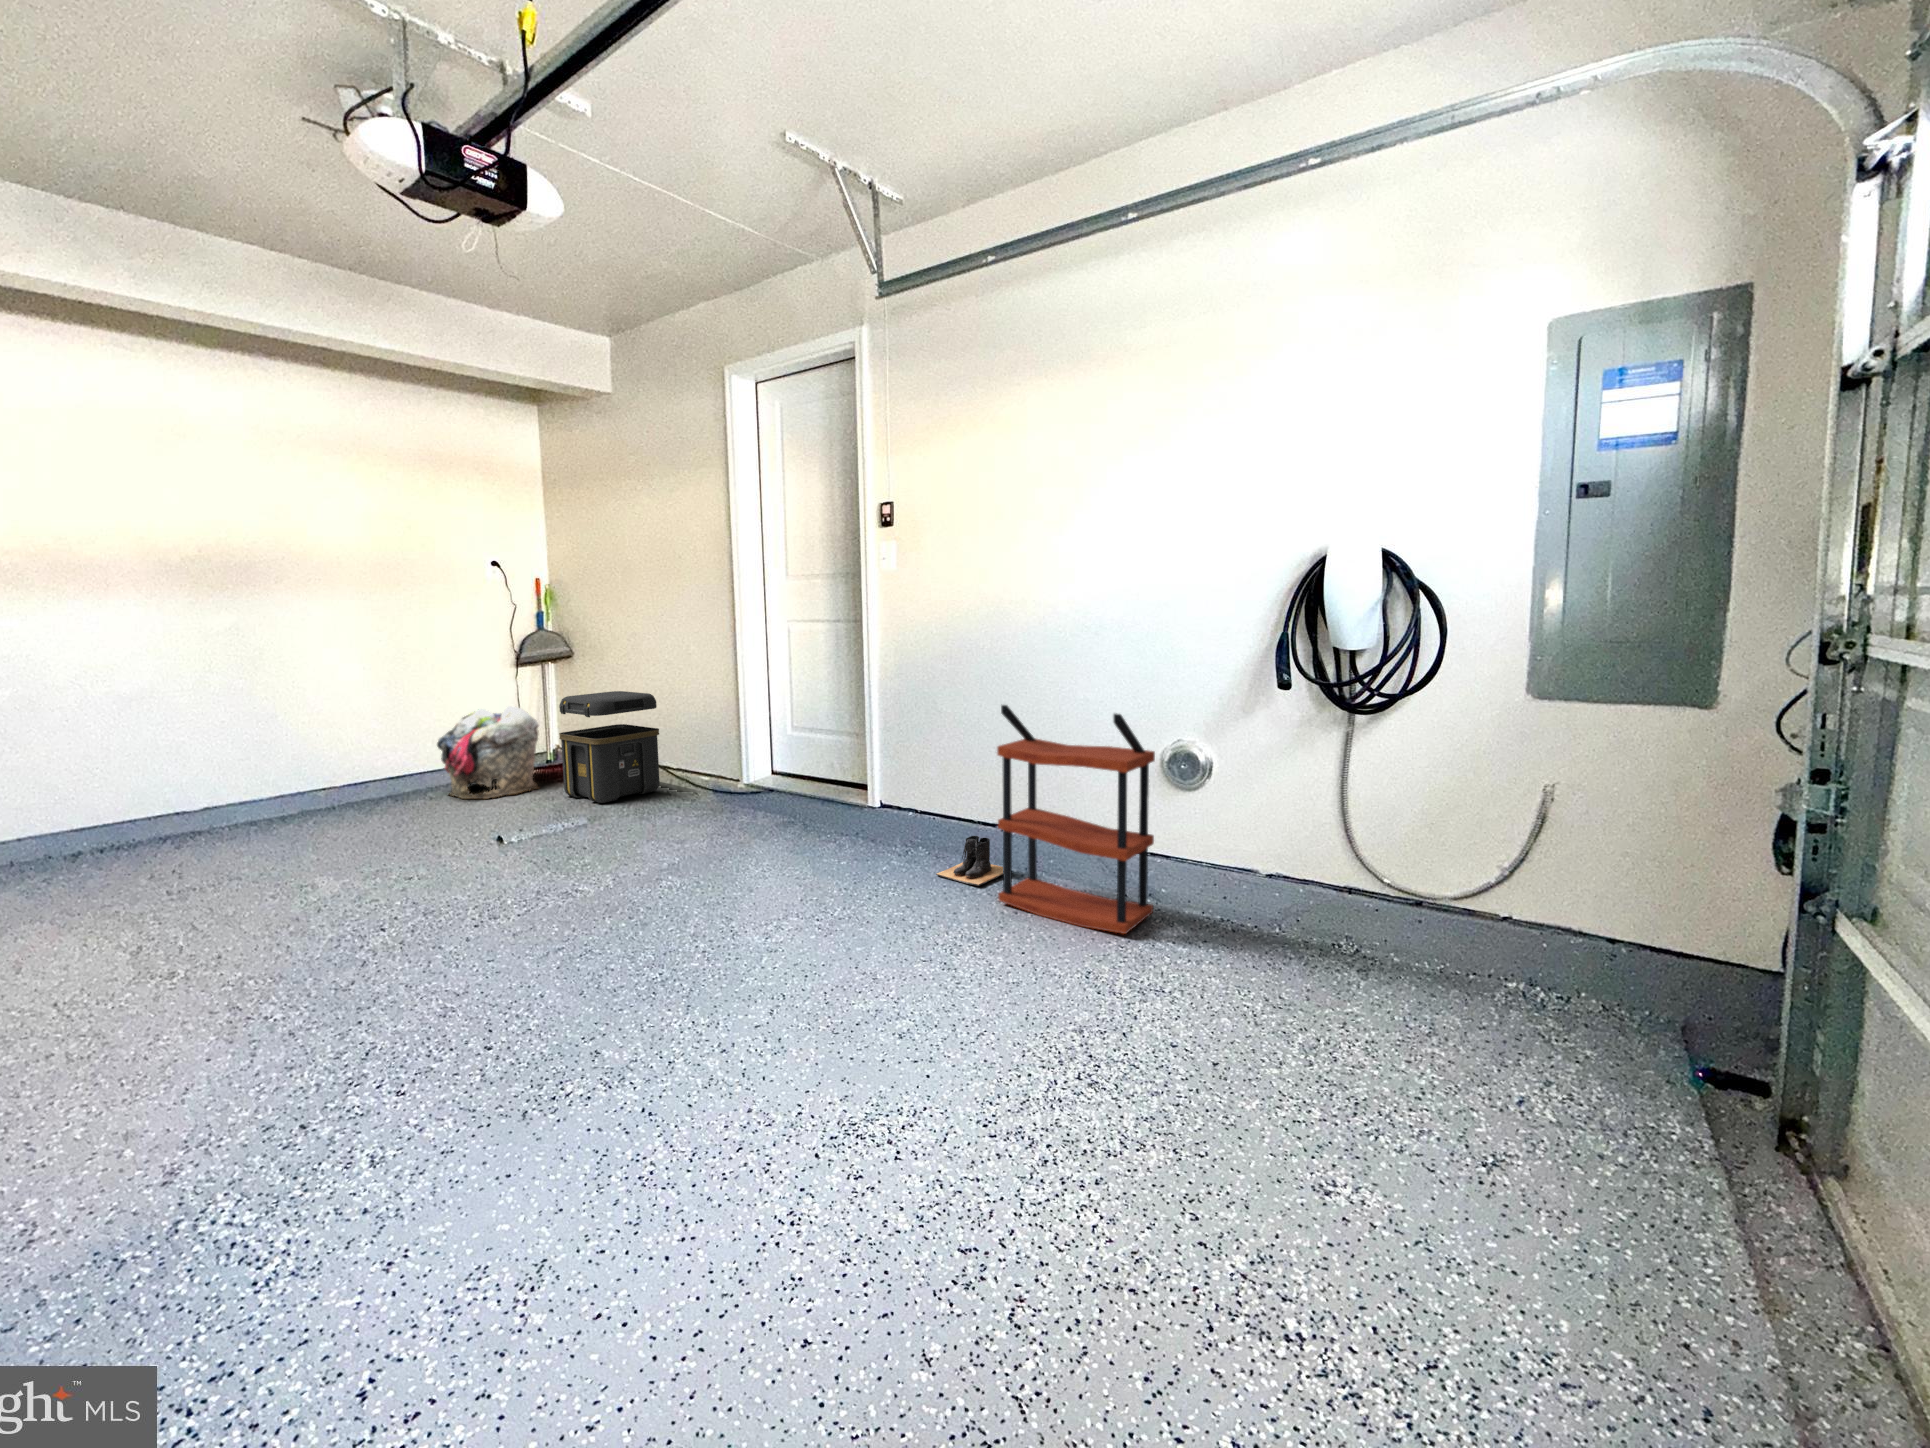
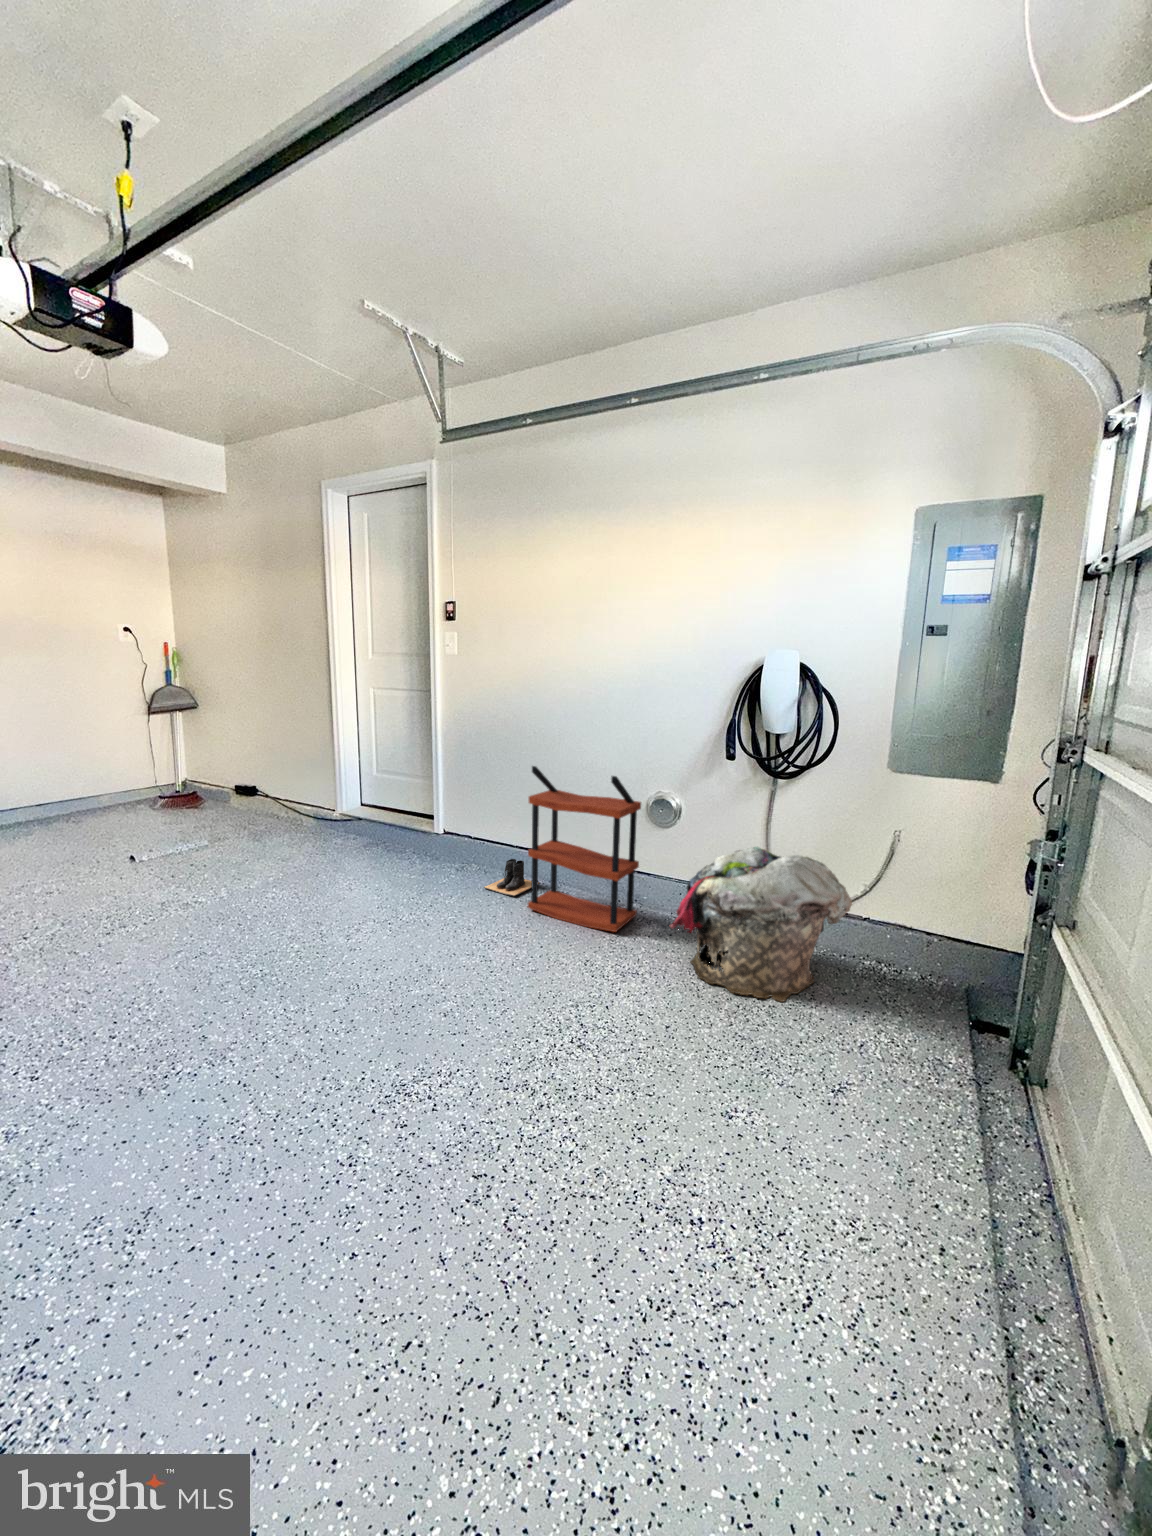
toolbox: present [559,691,660,803] -> none [187,741,273,830]
laundry basket: present [437,706,539,799] -> present [670,847,852,1002]

